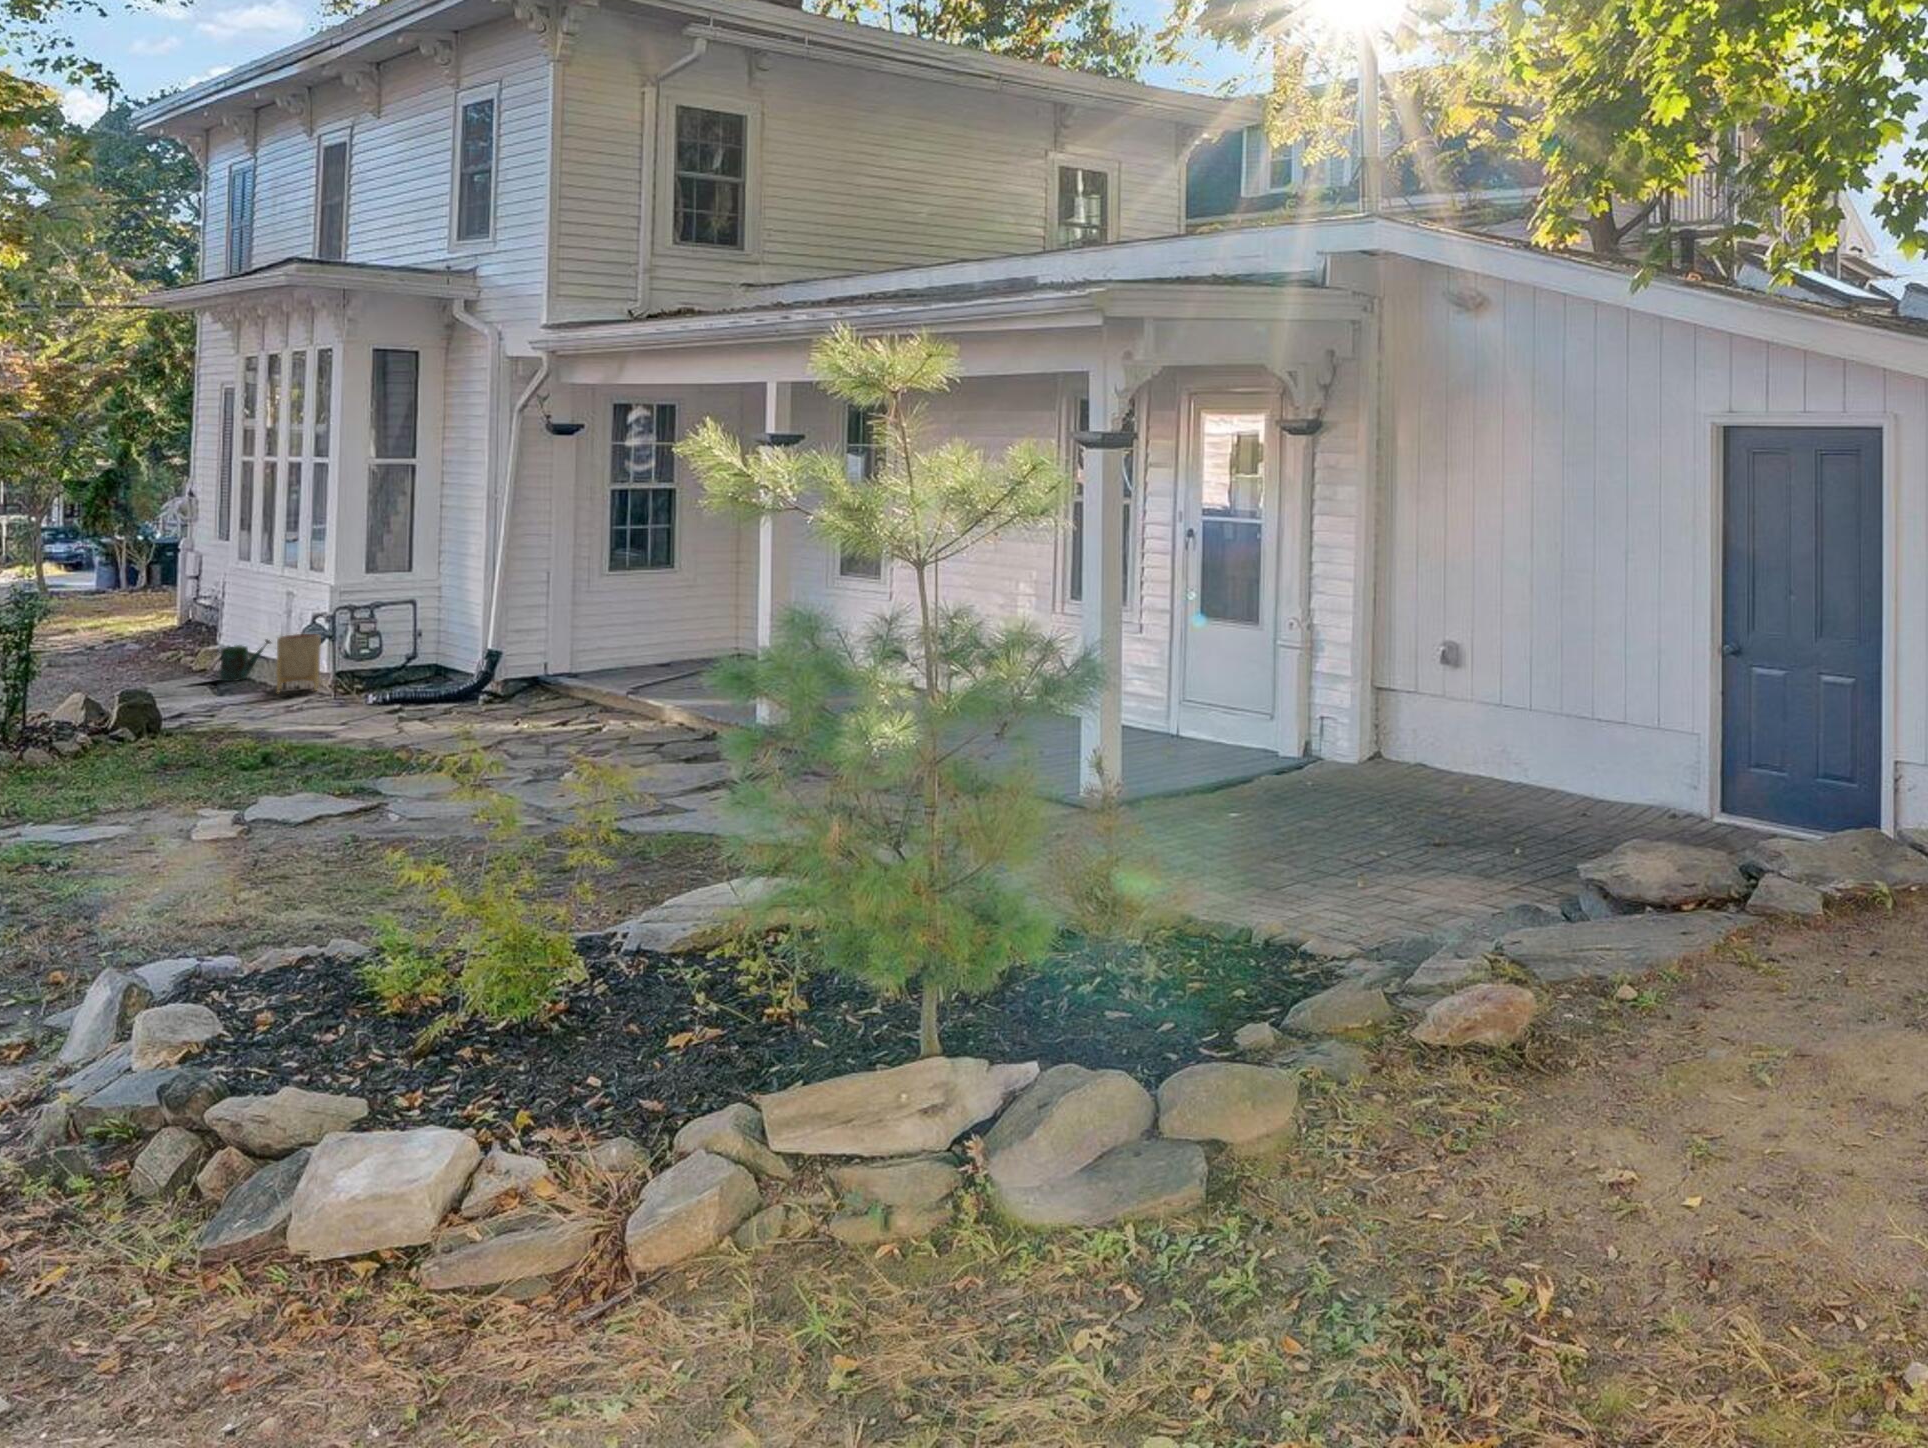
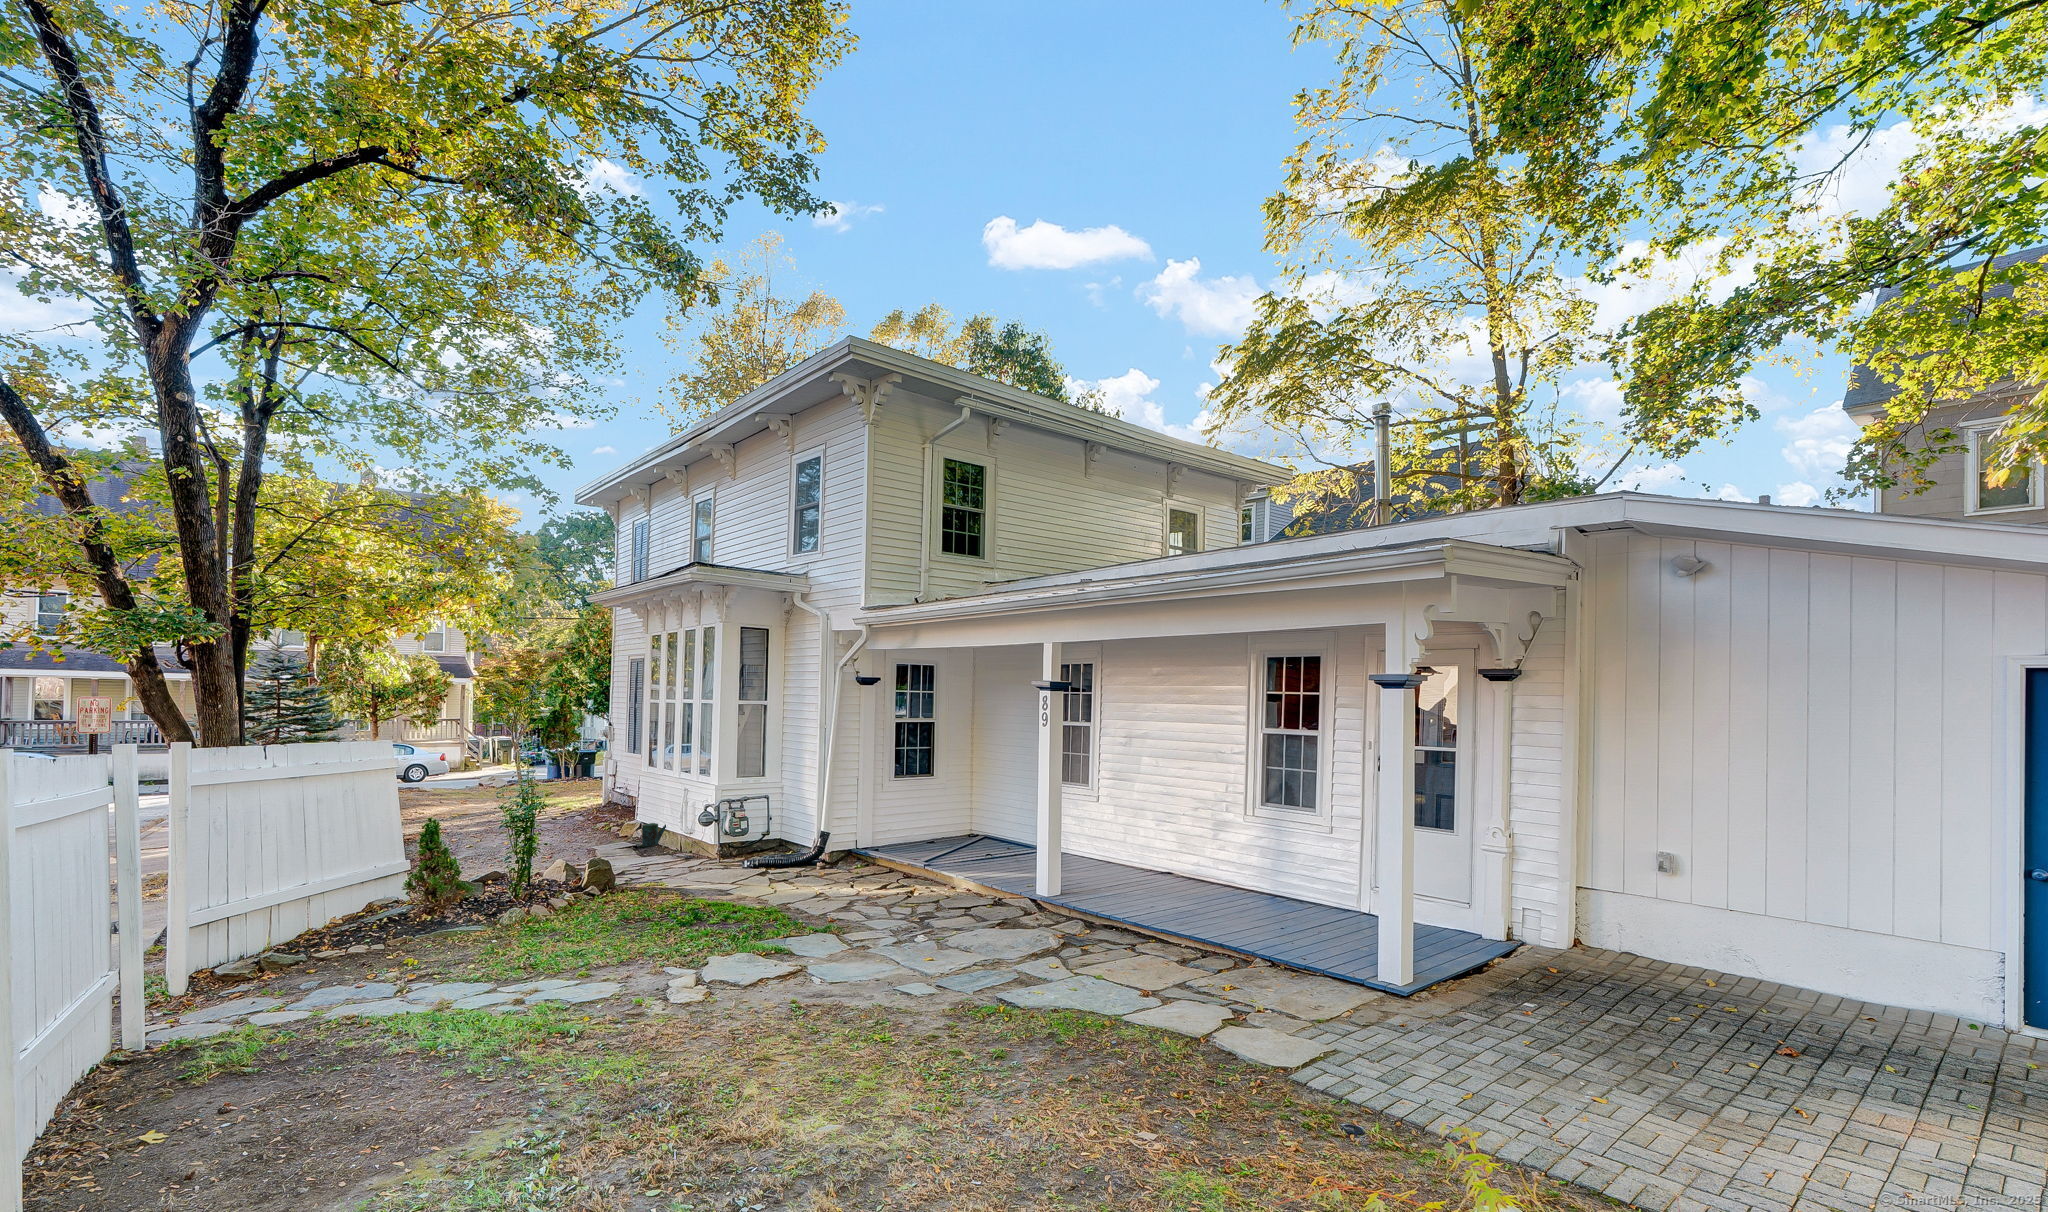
planter: present [276,634,321,693] -> none [681,817,707,857]

